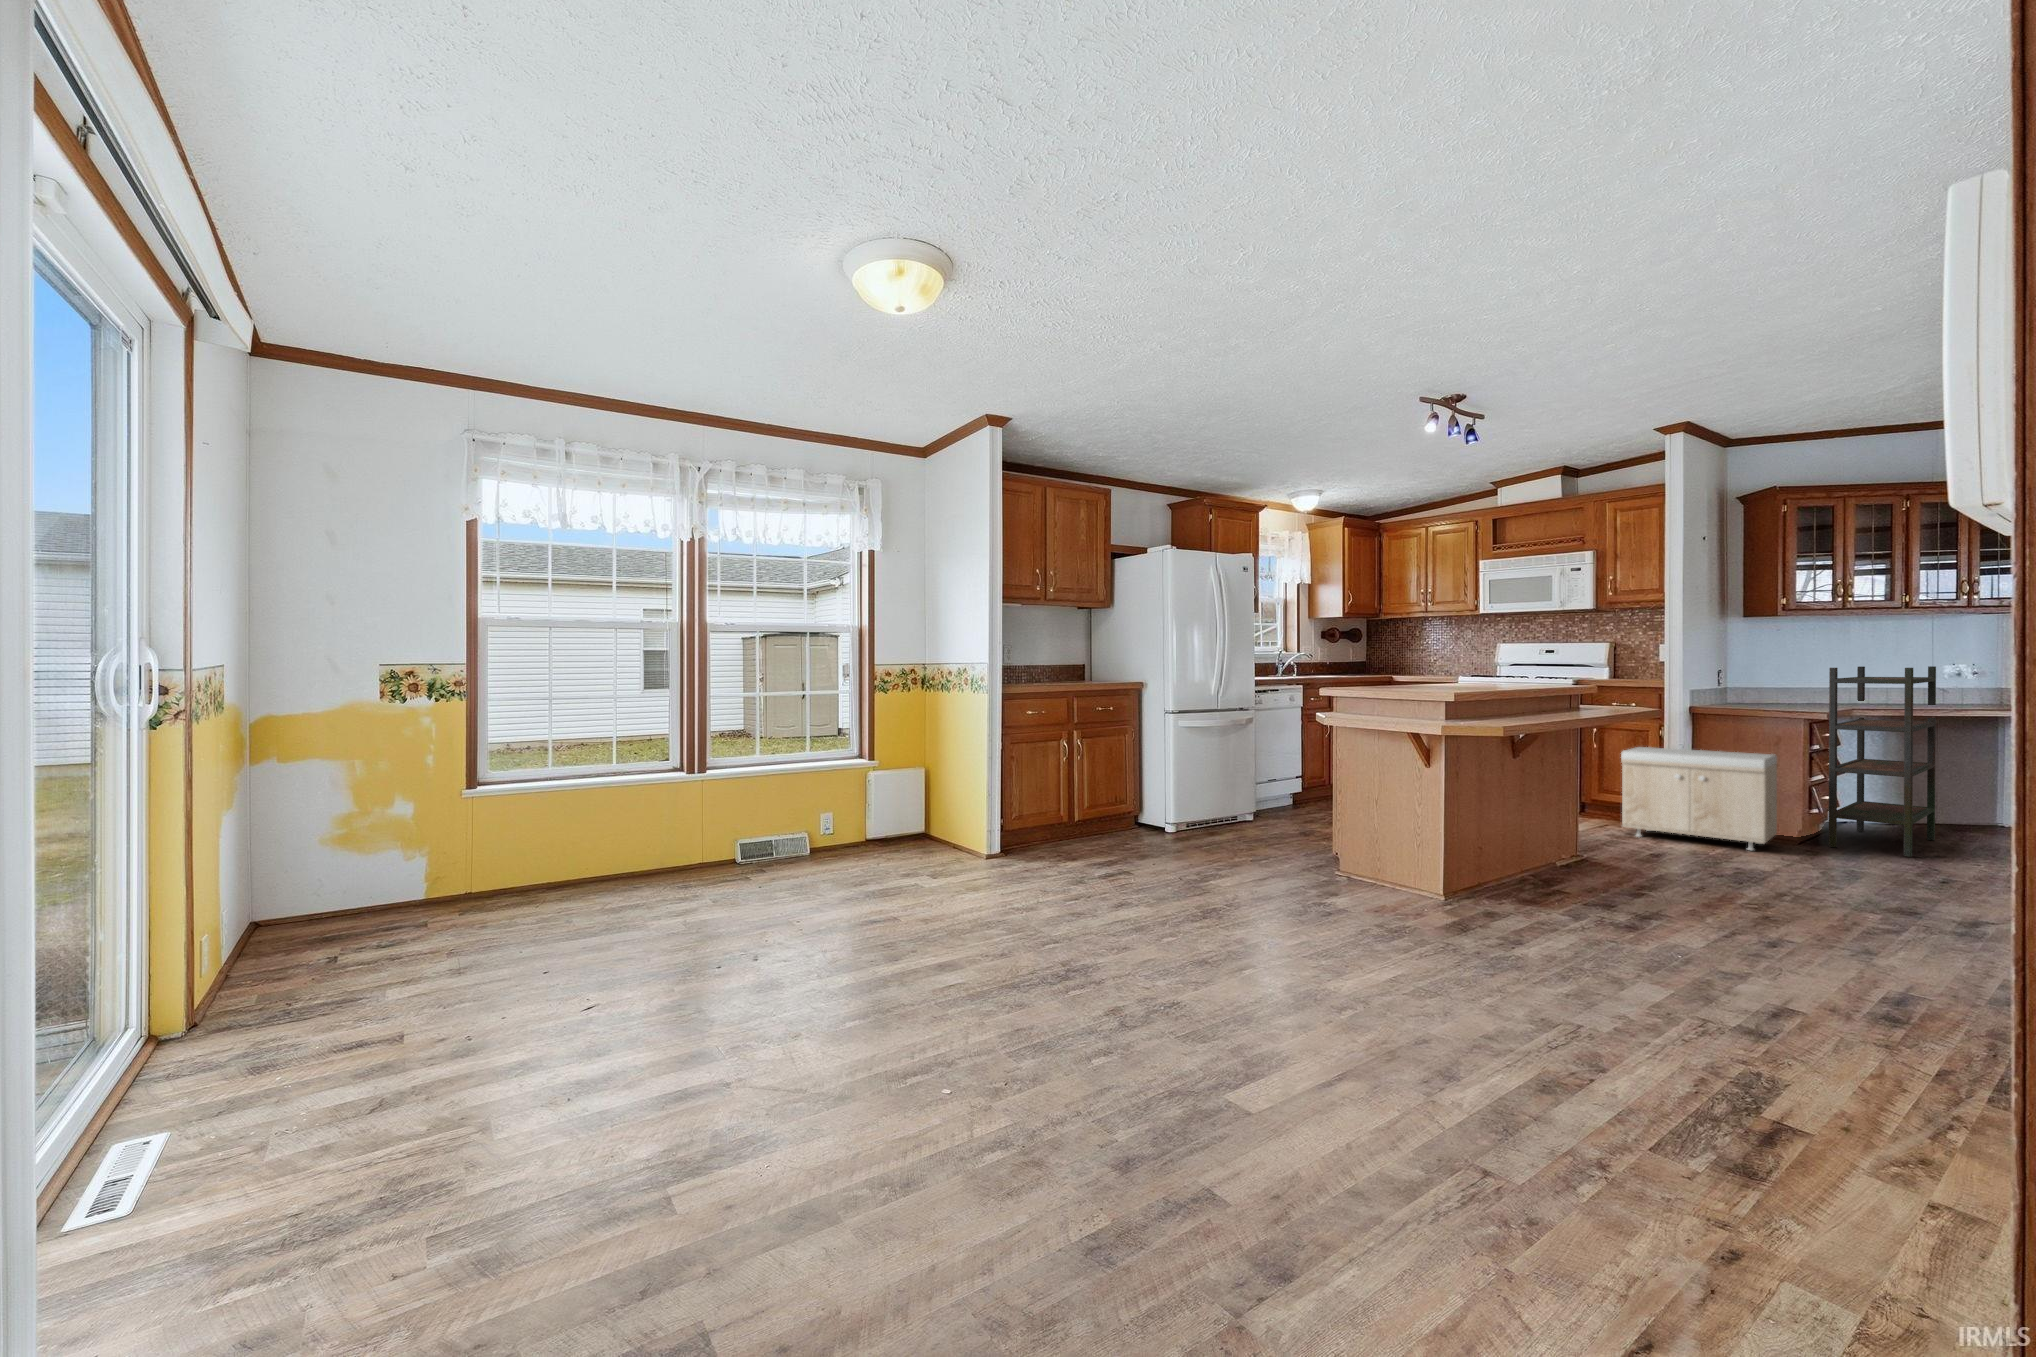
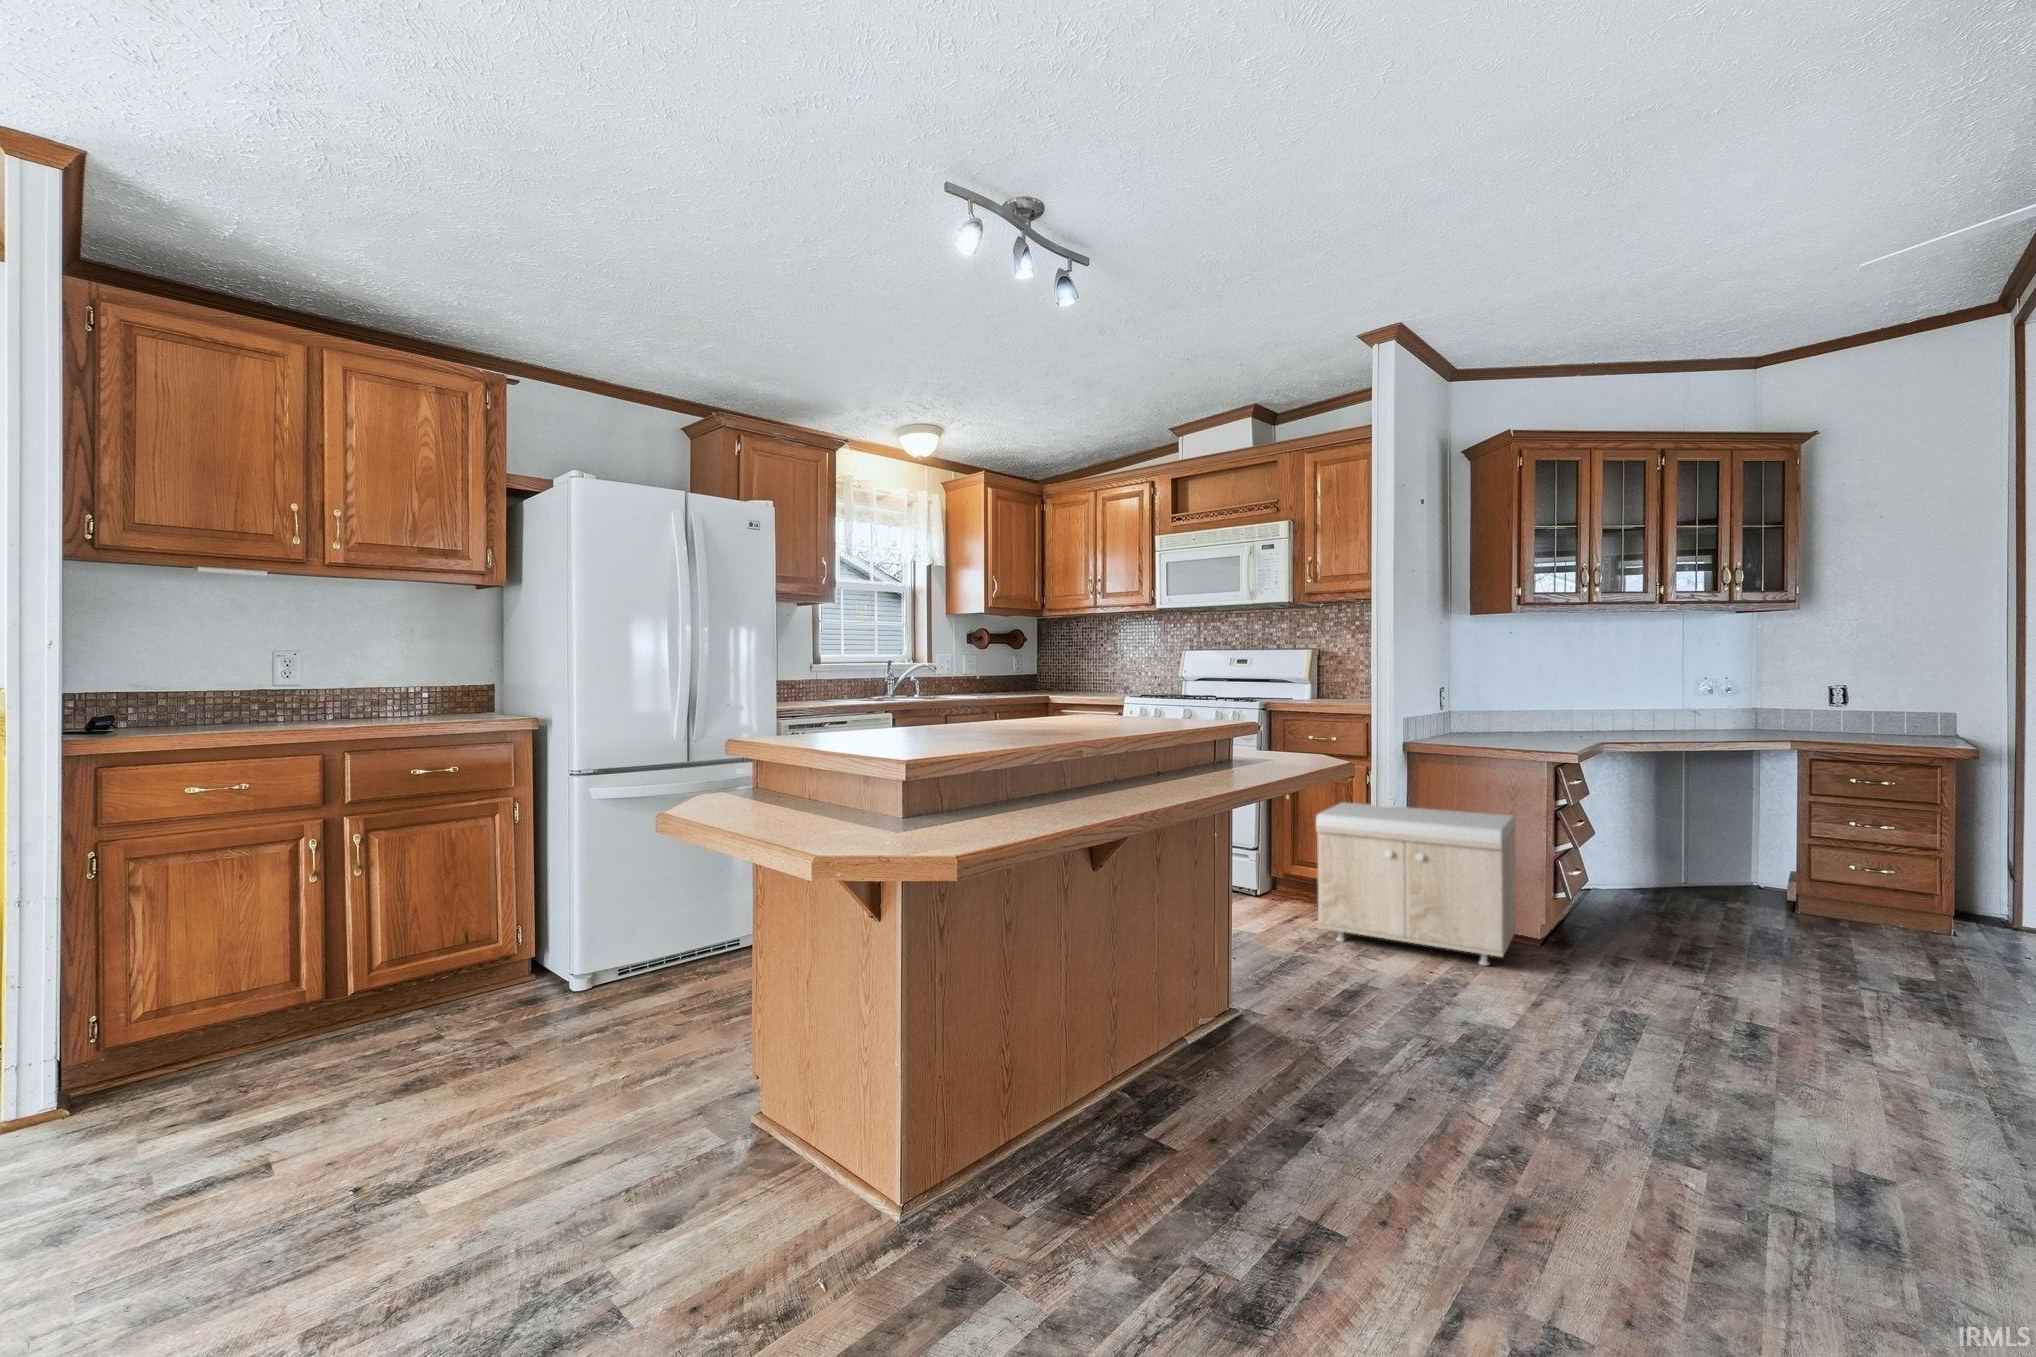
bookshelf: present [1829,666,1936,857] -> none [1578,684,1696,964]

